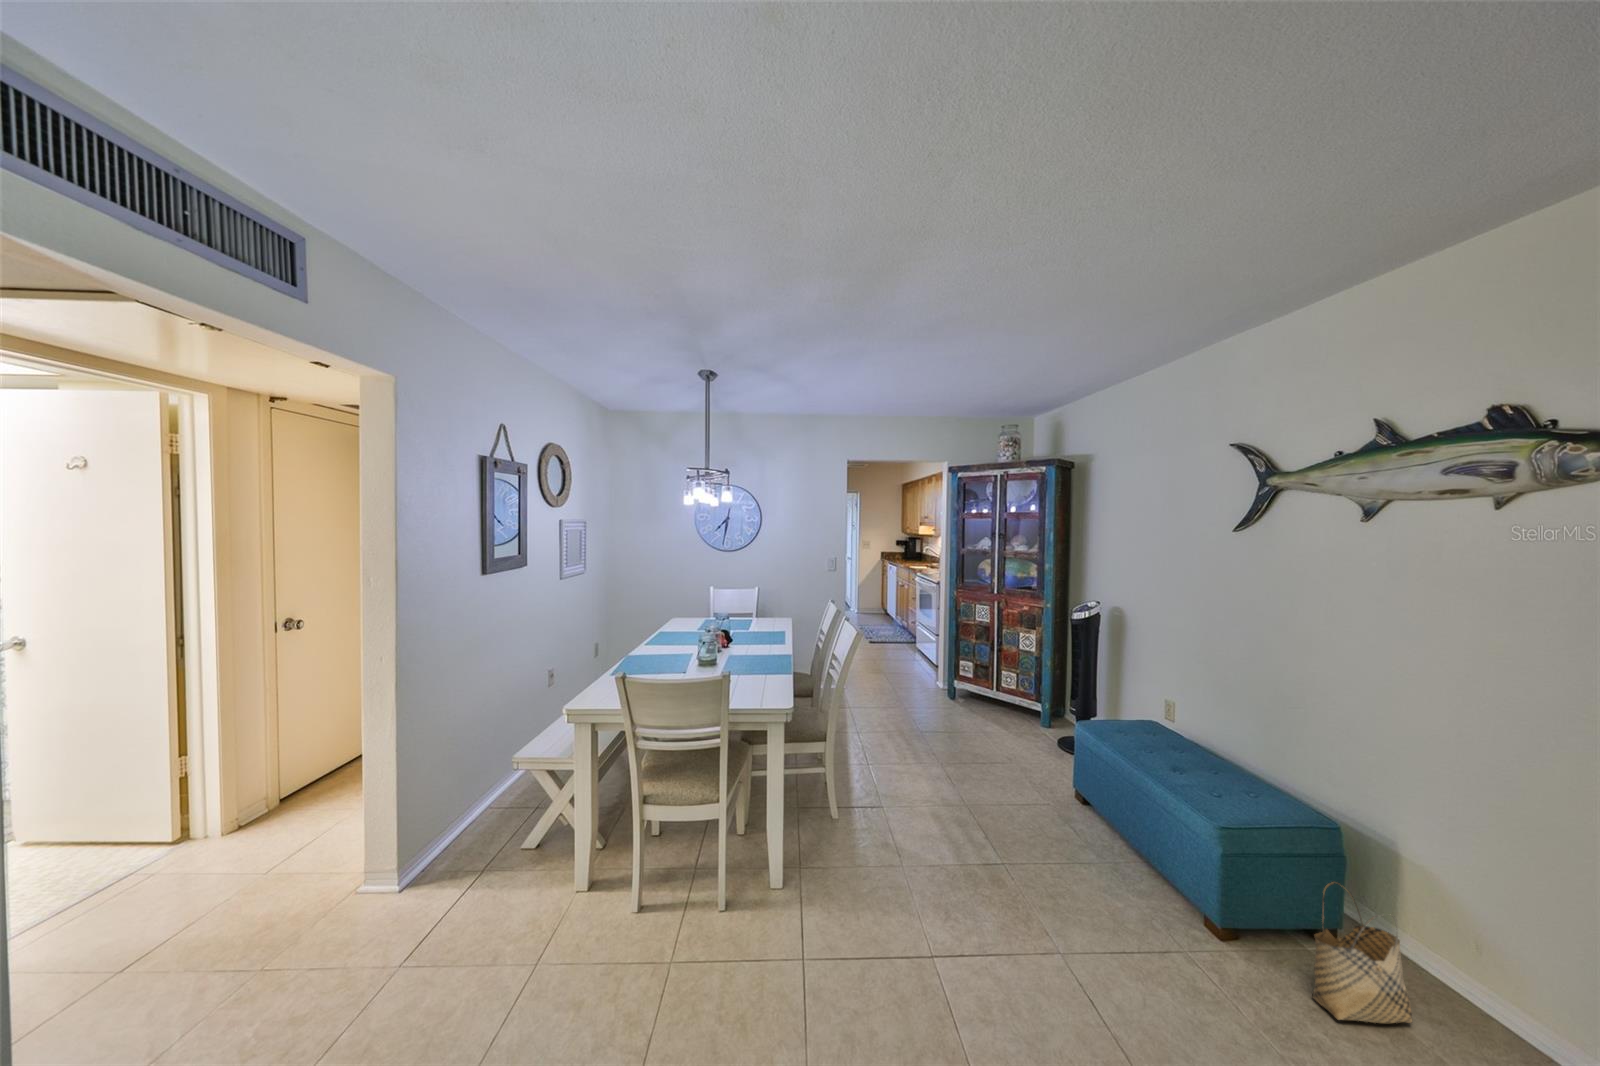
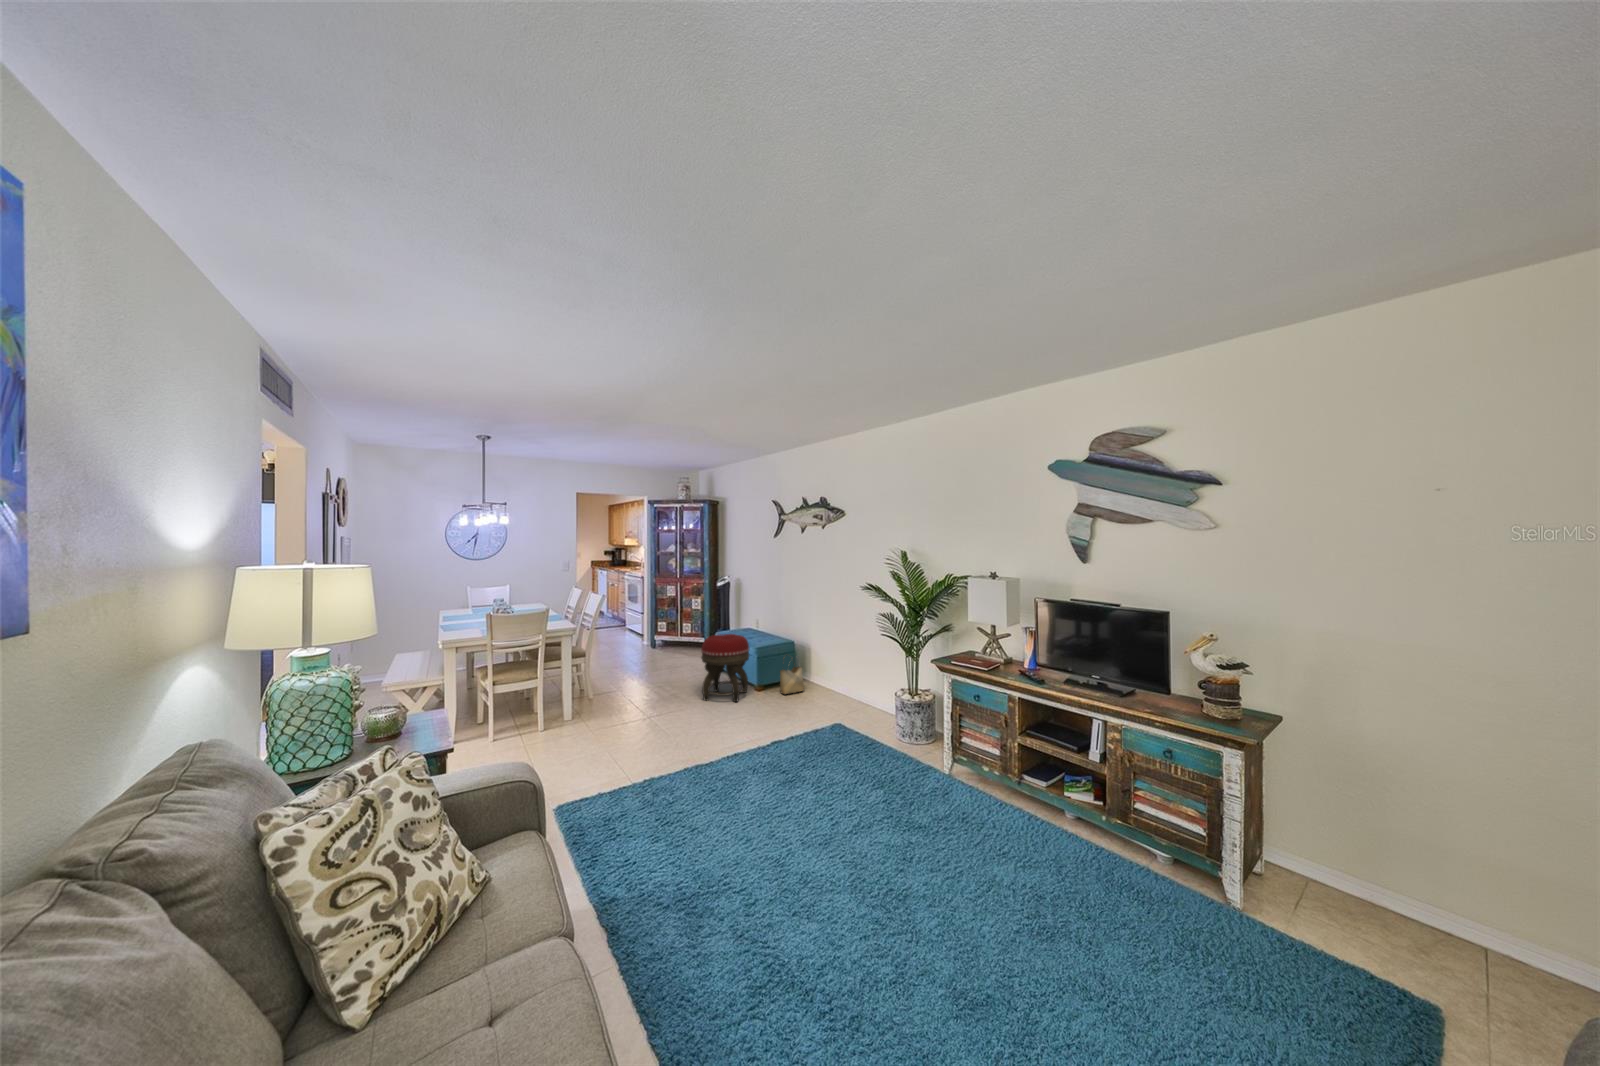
footstool: none [1057,769,1205,999] -> present [701,634,749,702]

